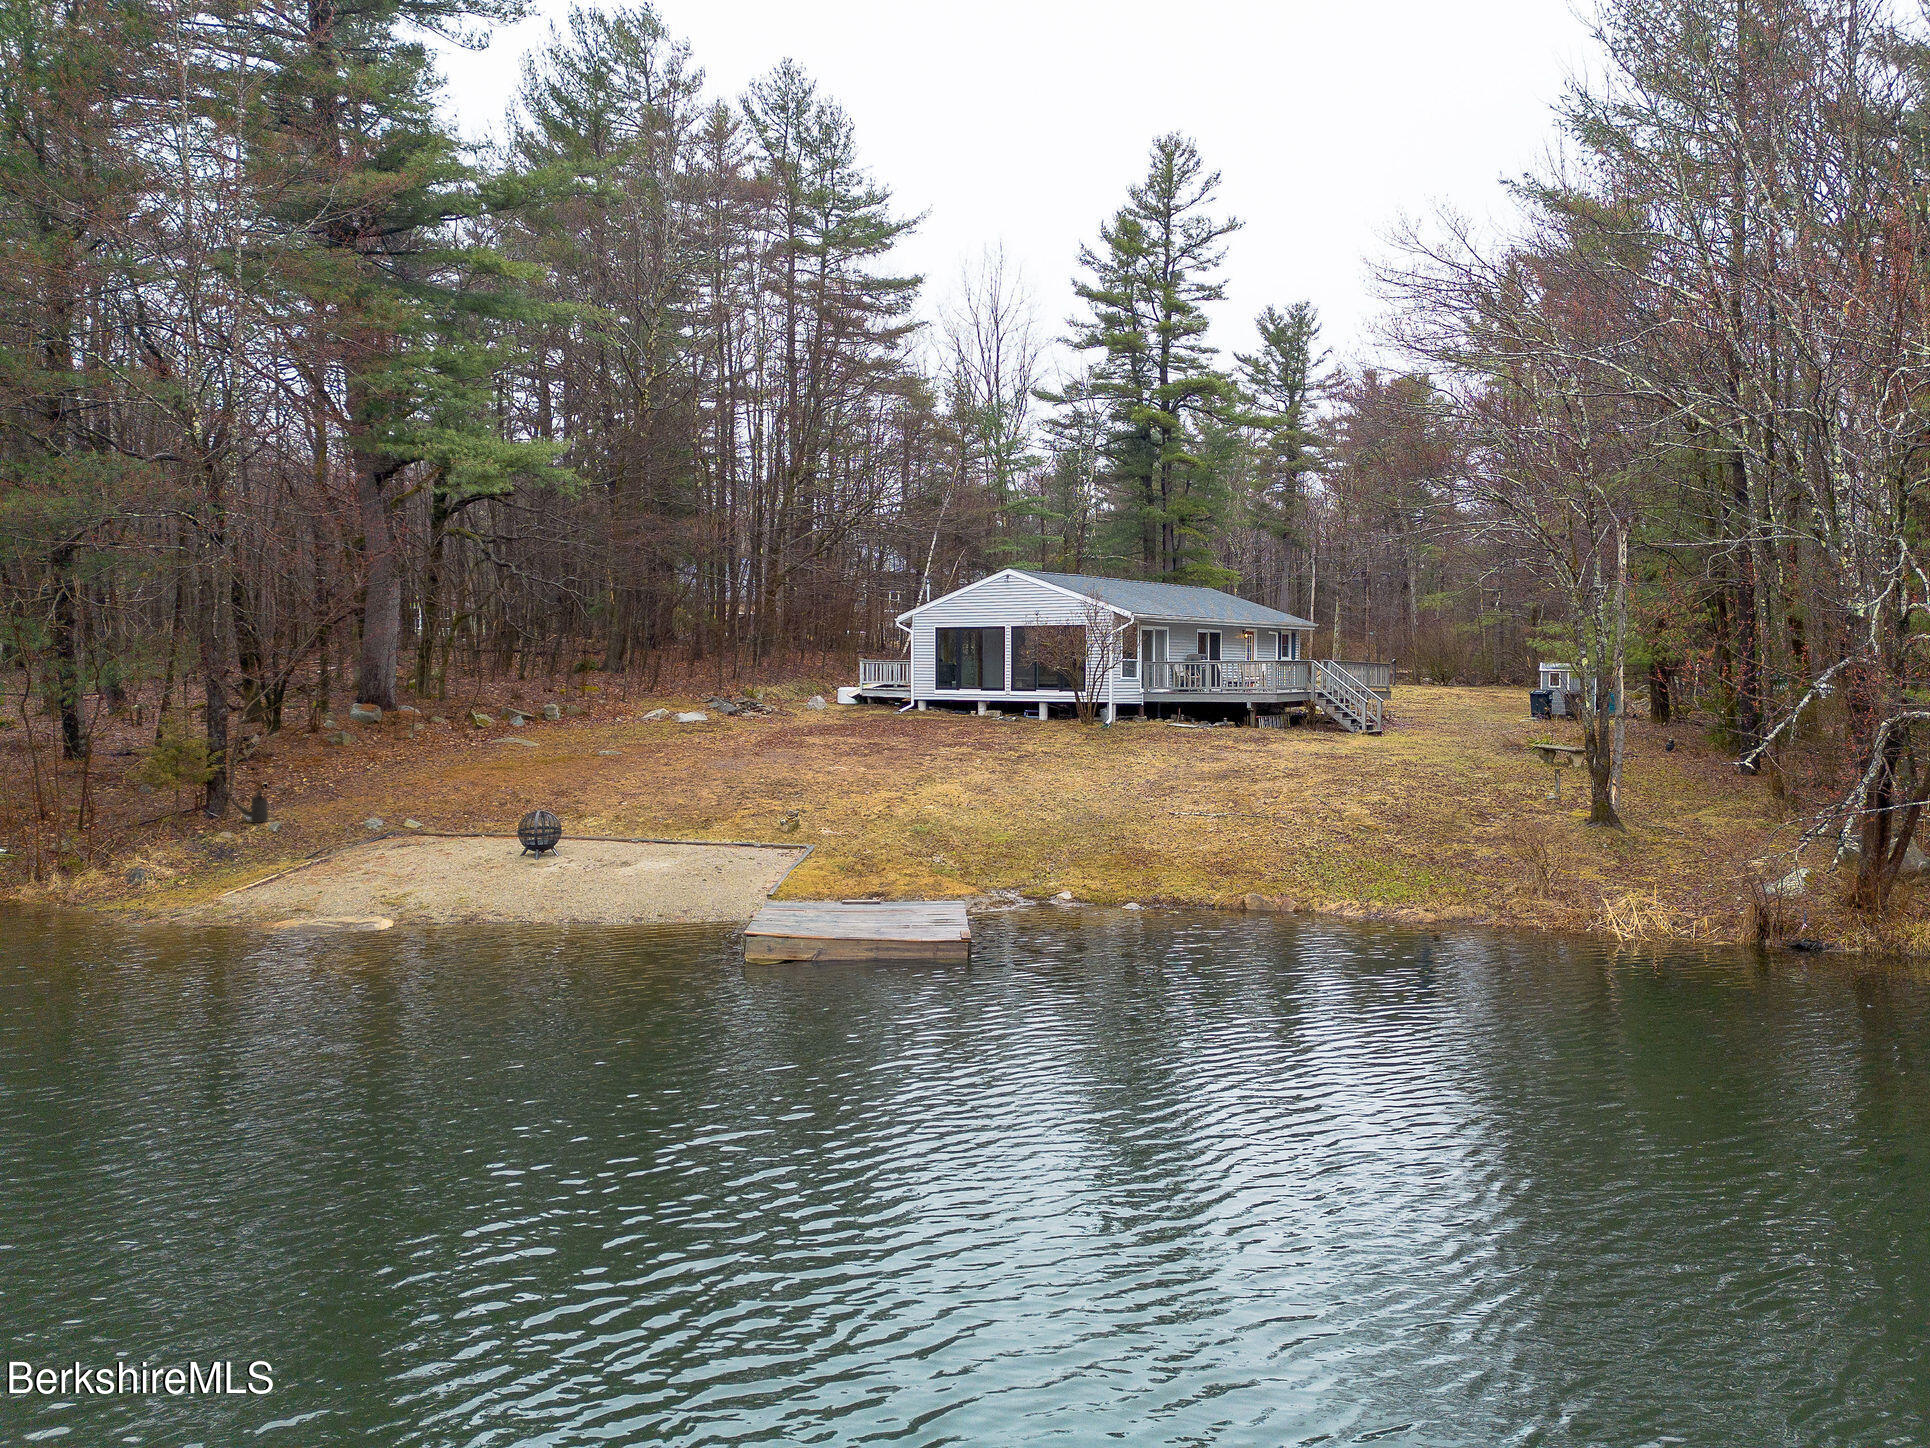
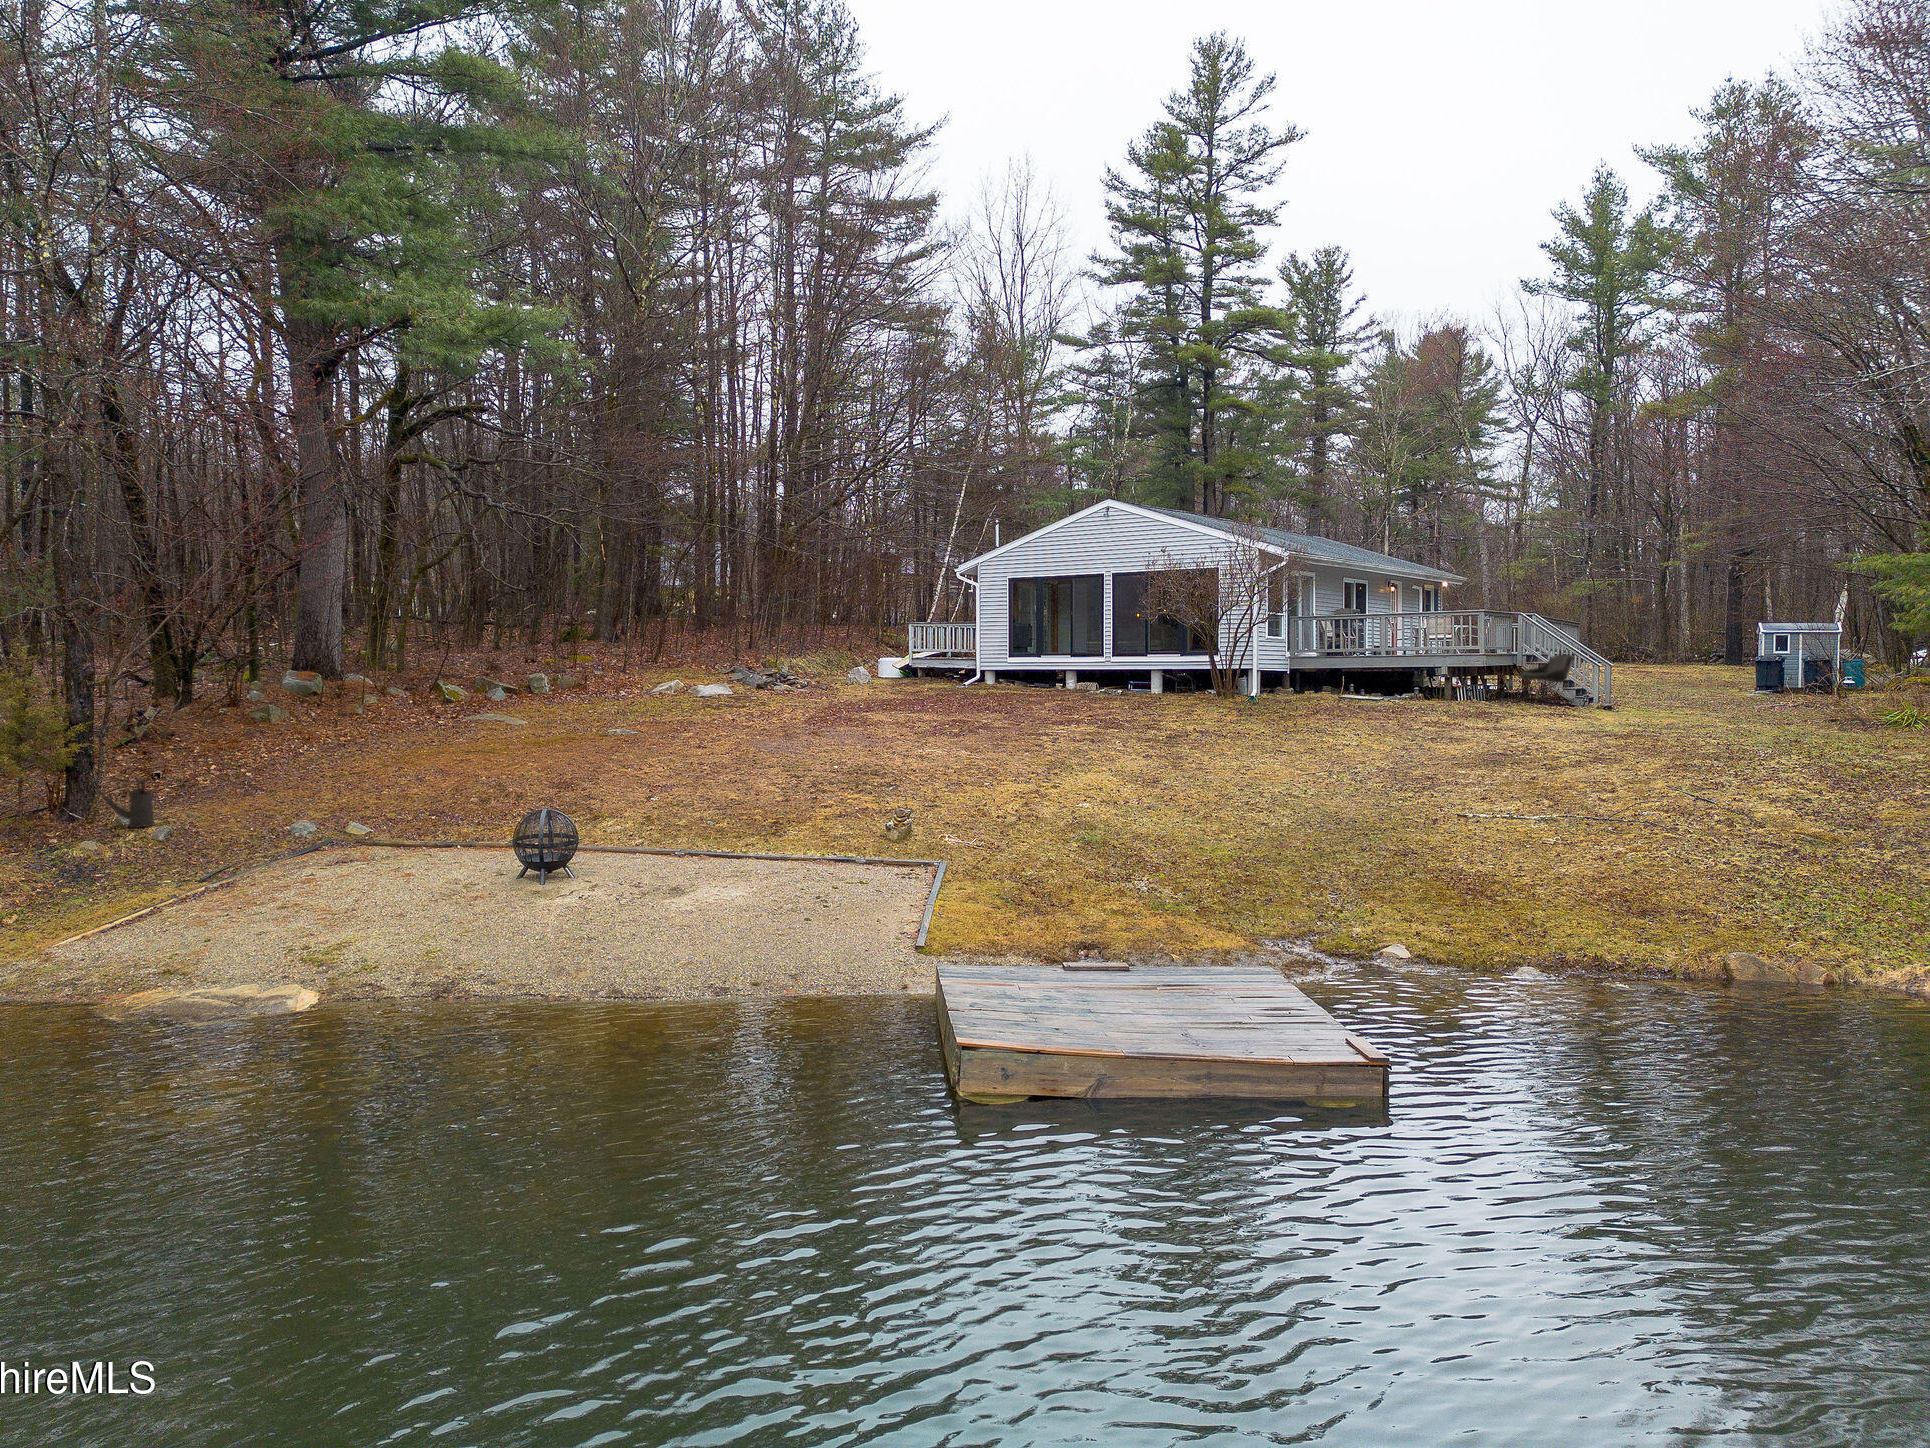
lounge chair: none [1306,693,1343,729] -> present [1519,654,1573,701]

